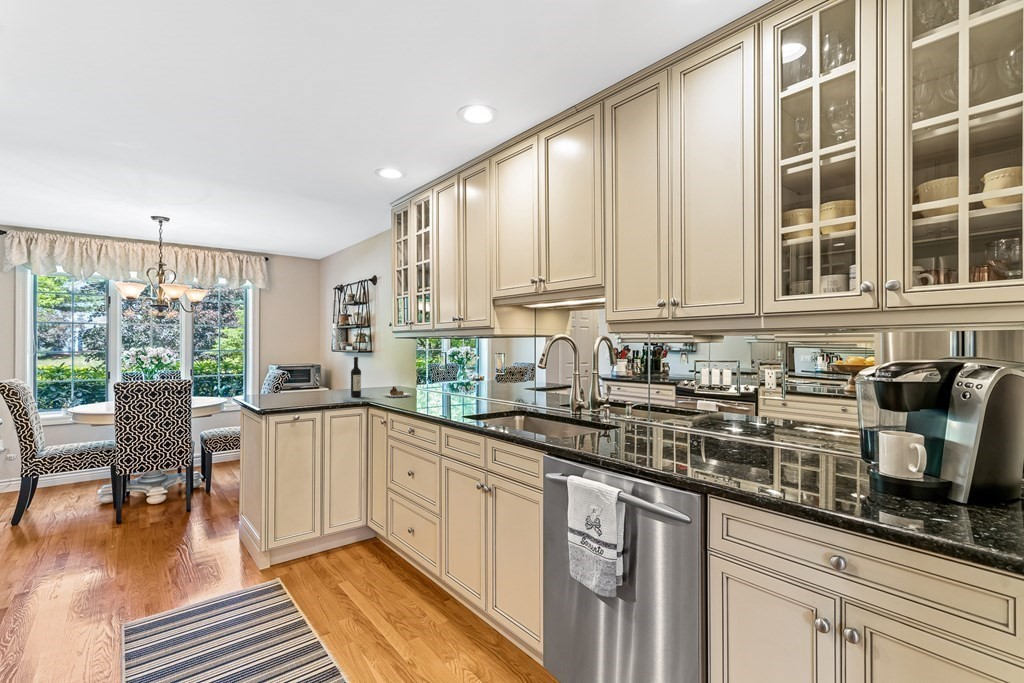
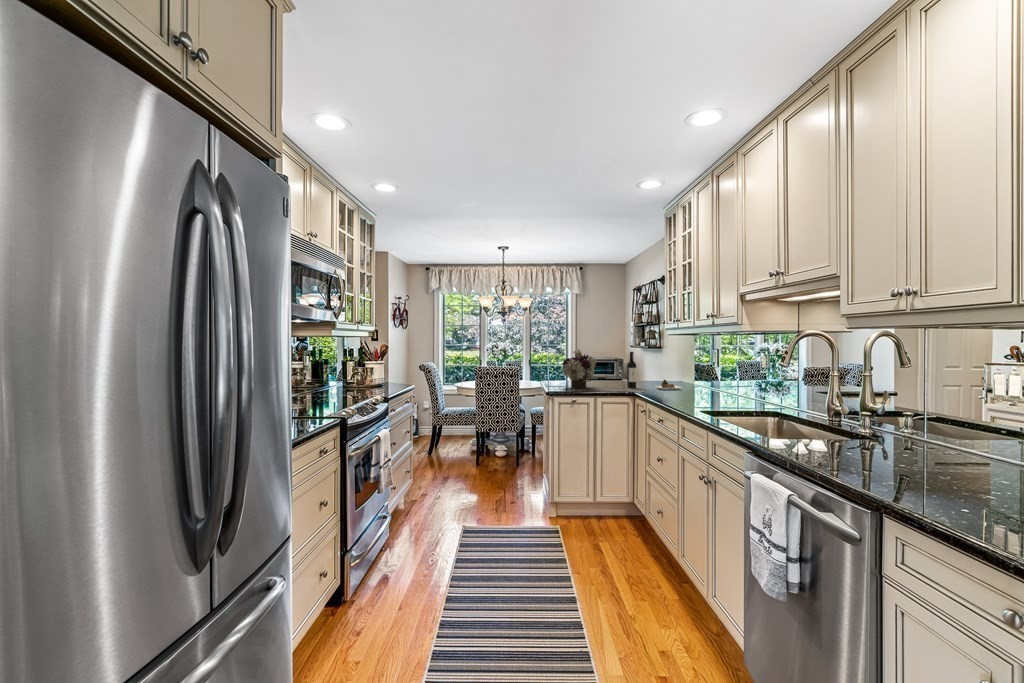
flower arrangement: none [272,354,316,402] -> present [562,349,596,388]

